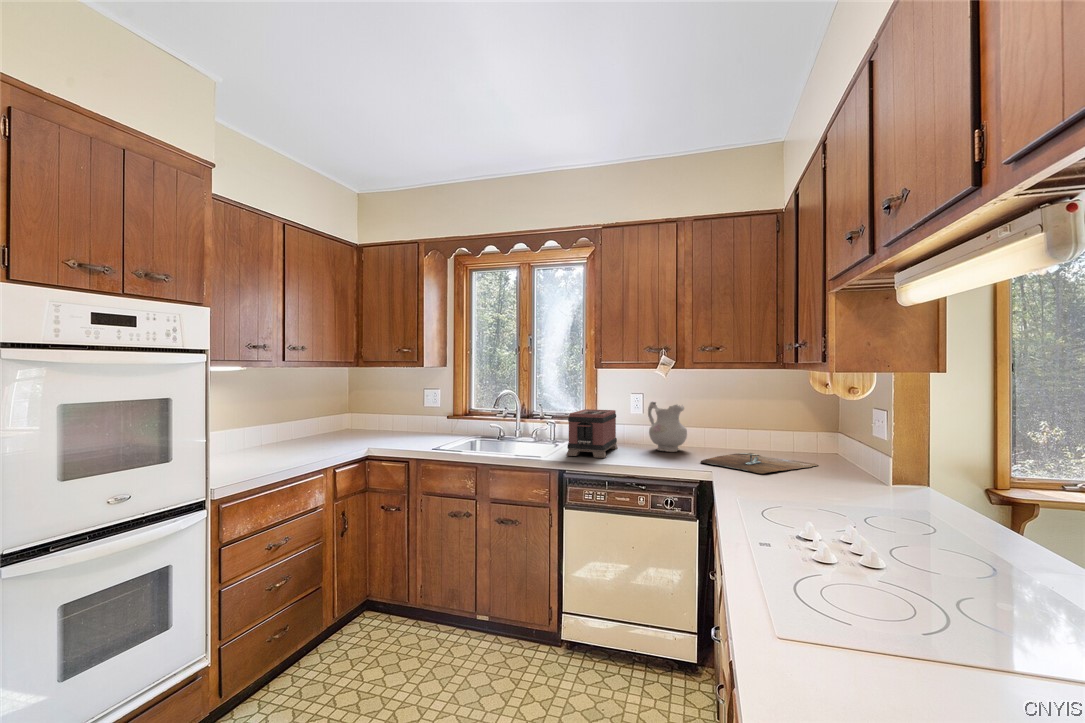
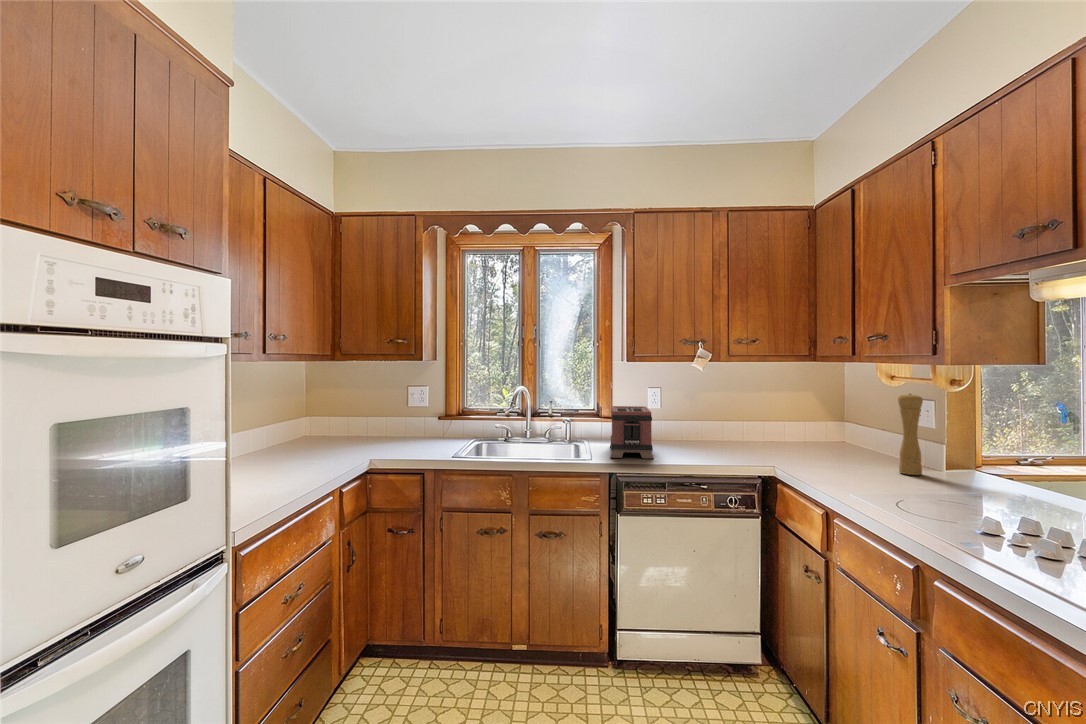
pepper mill: none [825,401,849,485] -> present [898,394,923,475]
ceramic pitcher: present [648,402,687,452] -> none [677,397,721,449]
cutting board: present [701,453,817,473] -> none [754,446,863,467]

